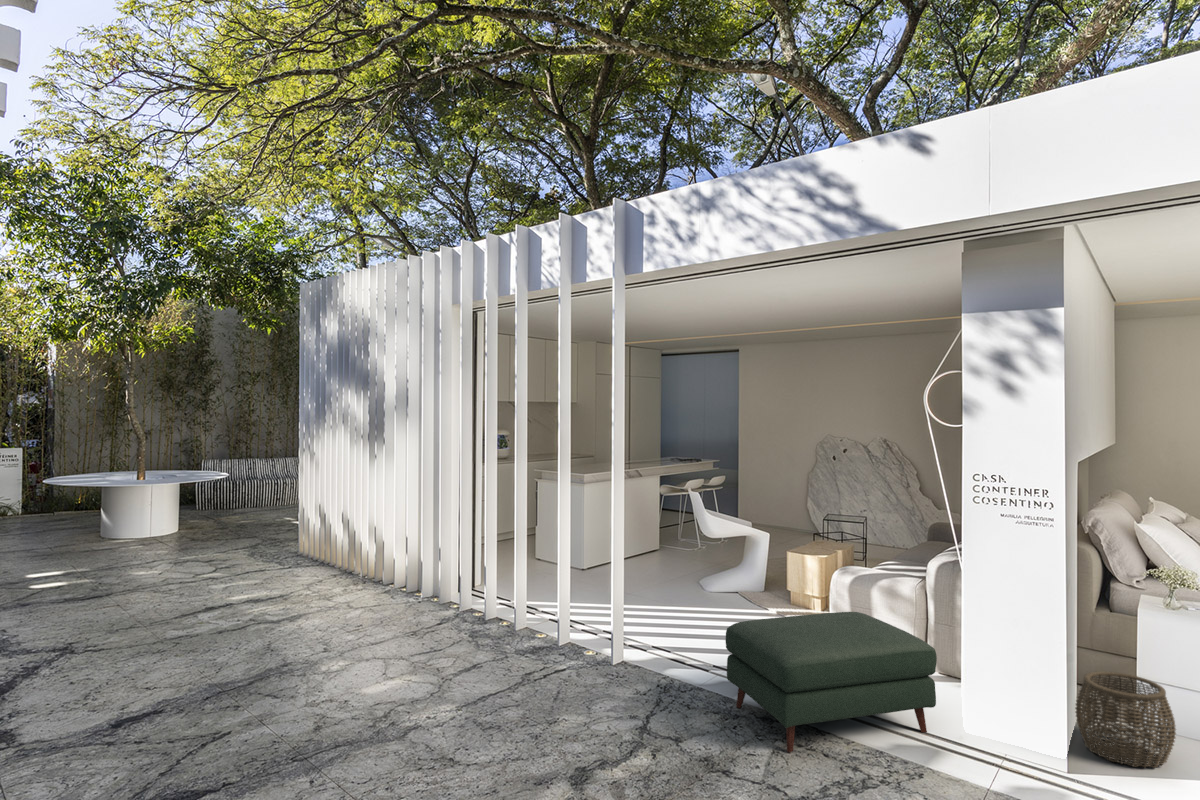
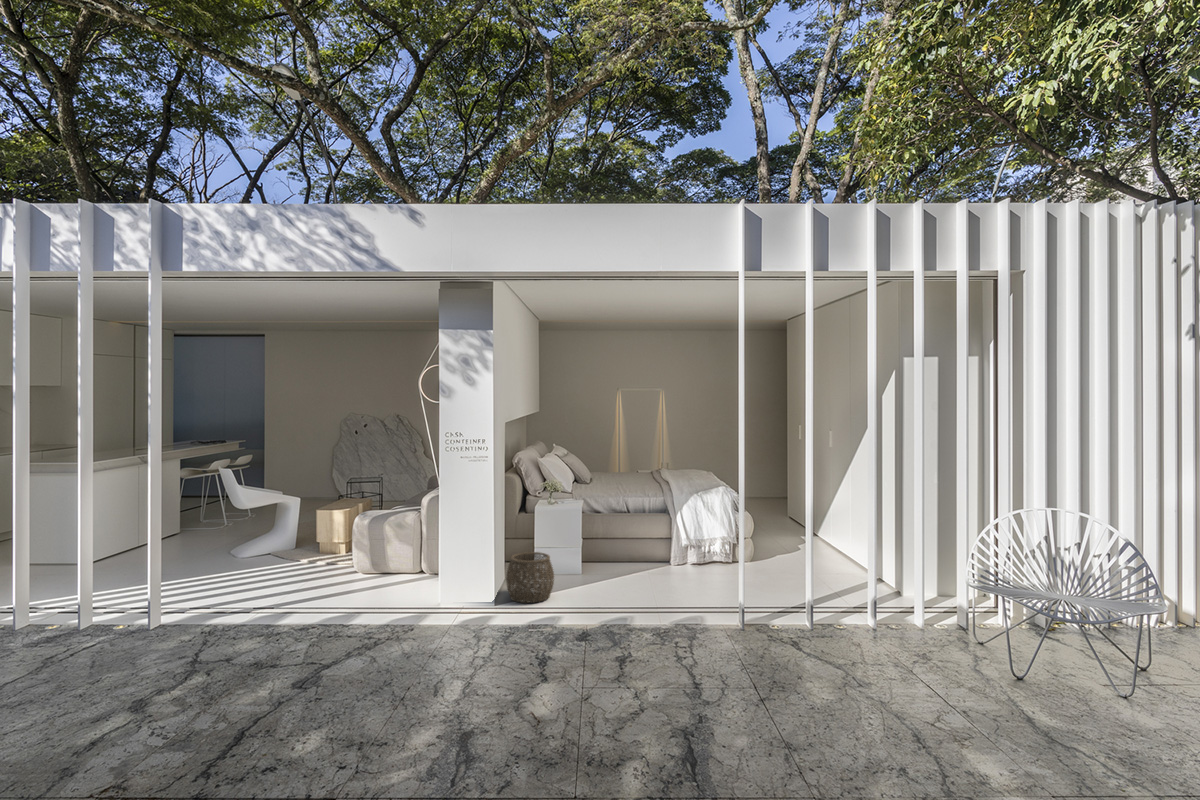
ottoman: present [726,612,937,752] -> none [270,541,426,641]

